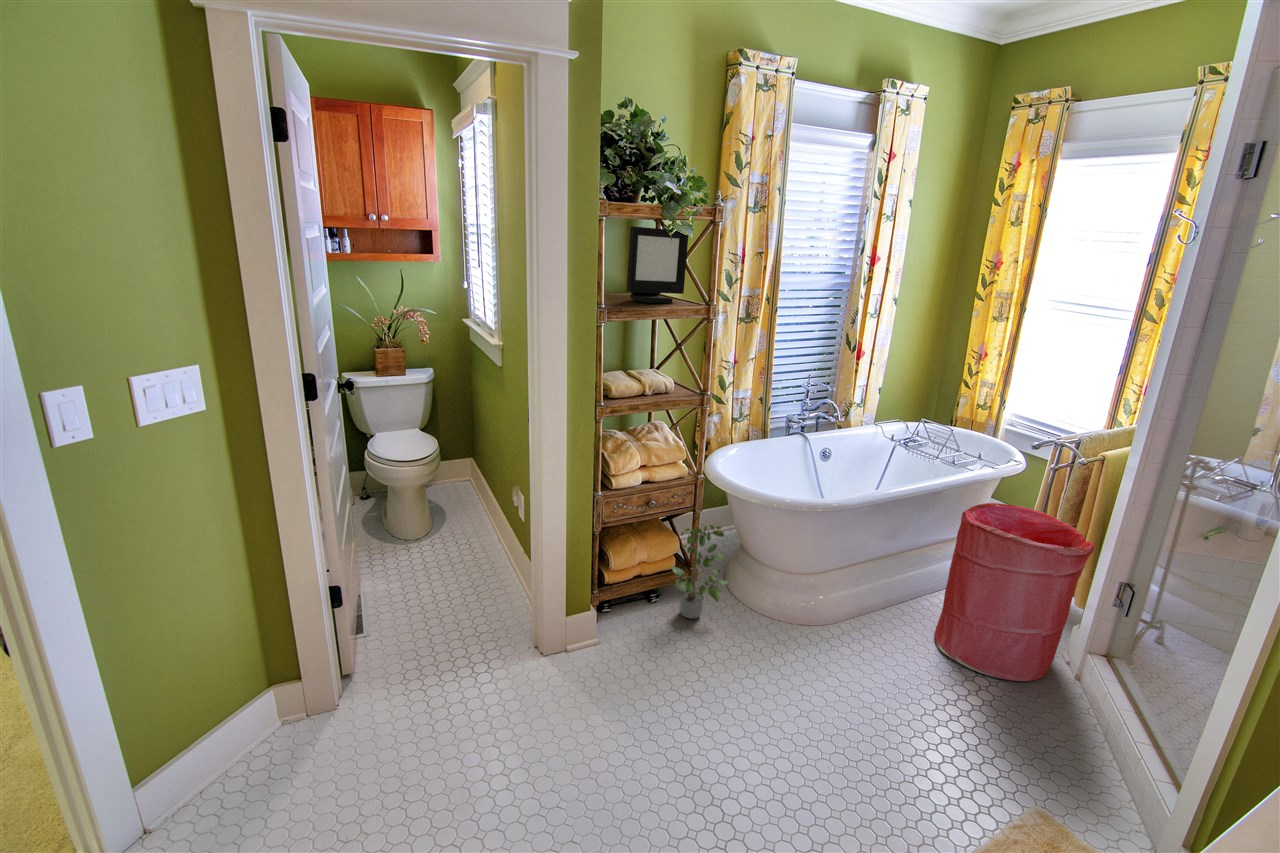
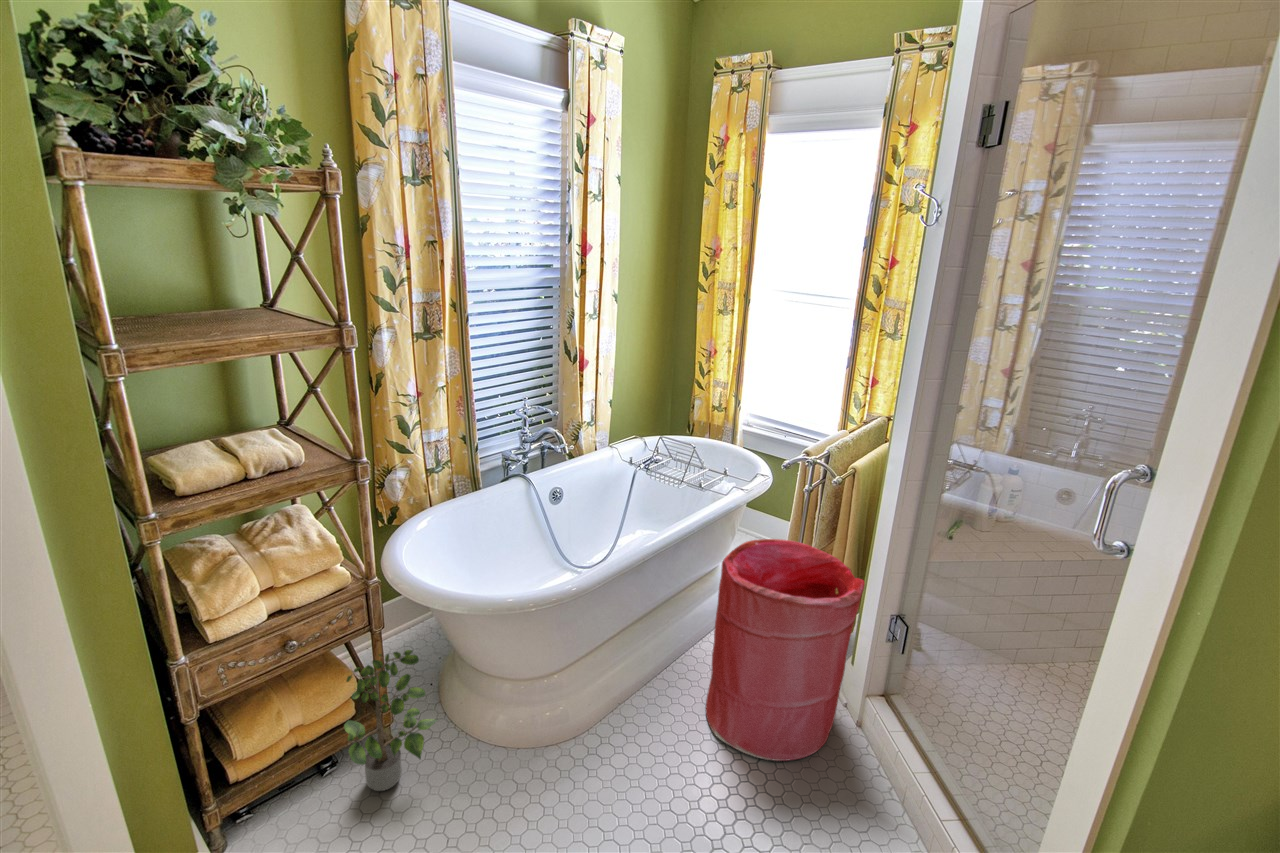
picture frame: present [627,226,688,303] -> none [166,199,299,329]

